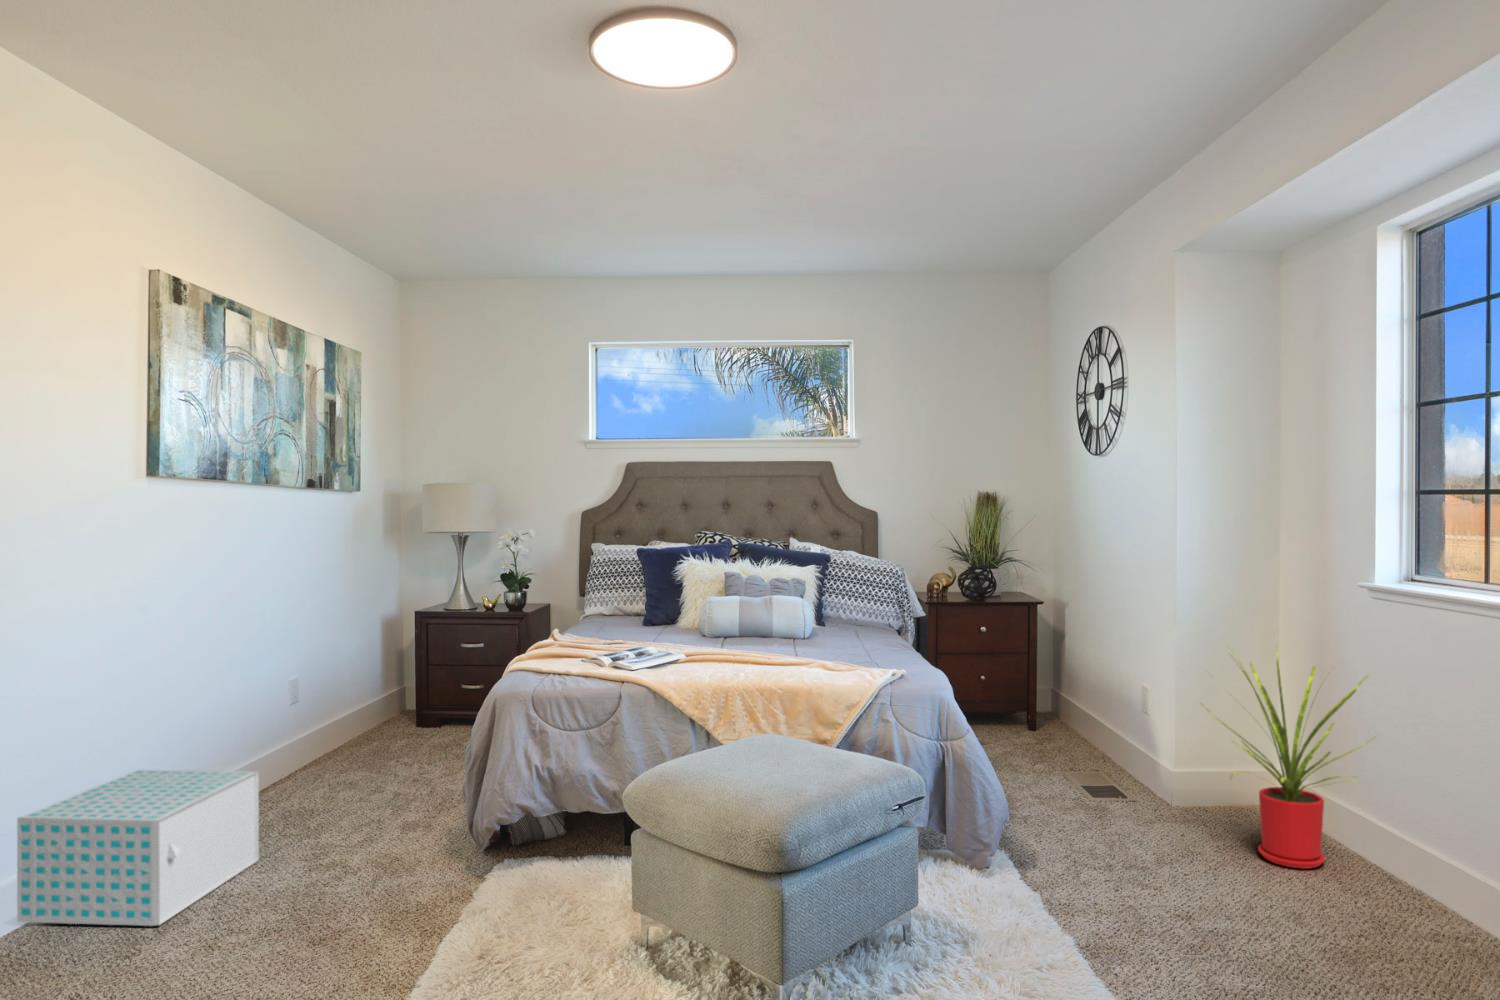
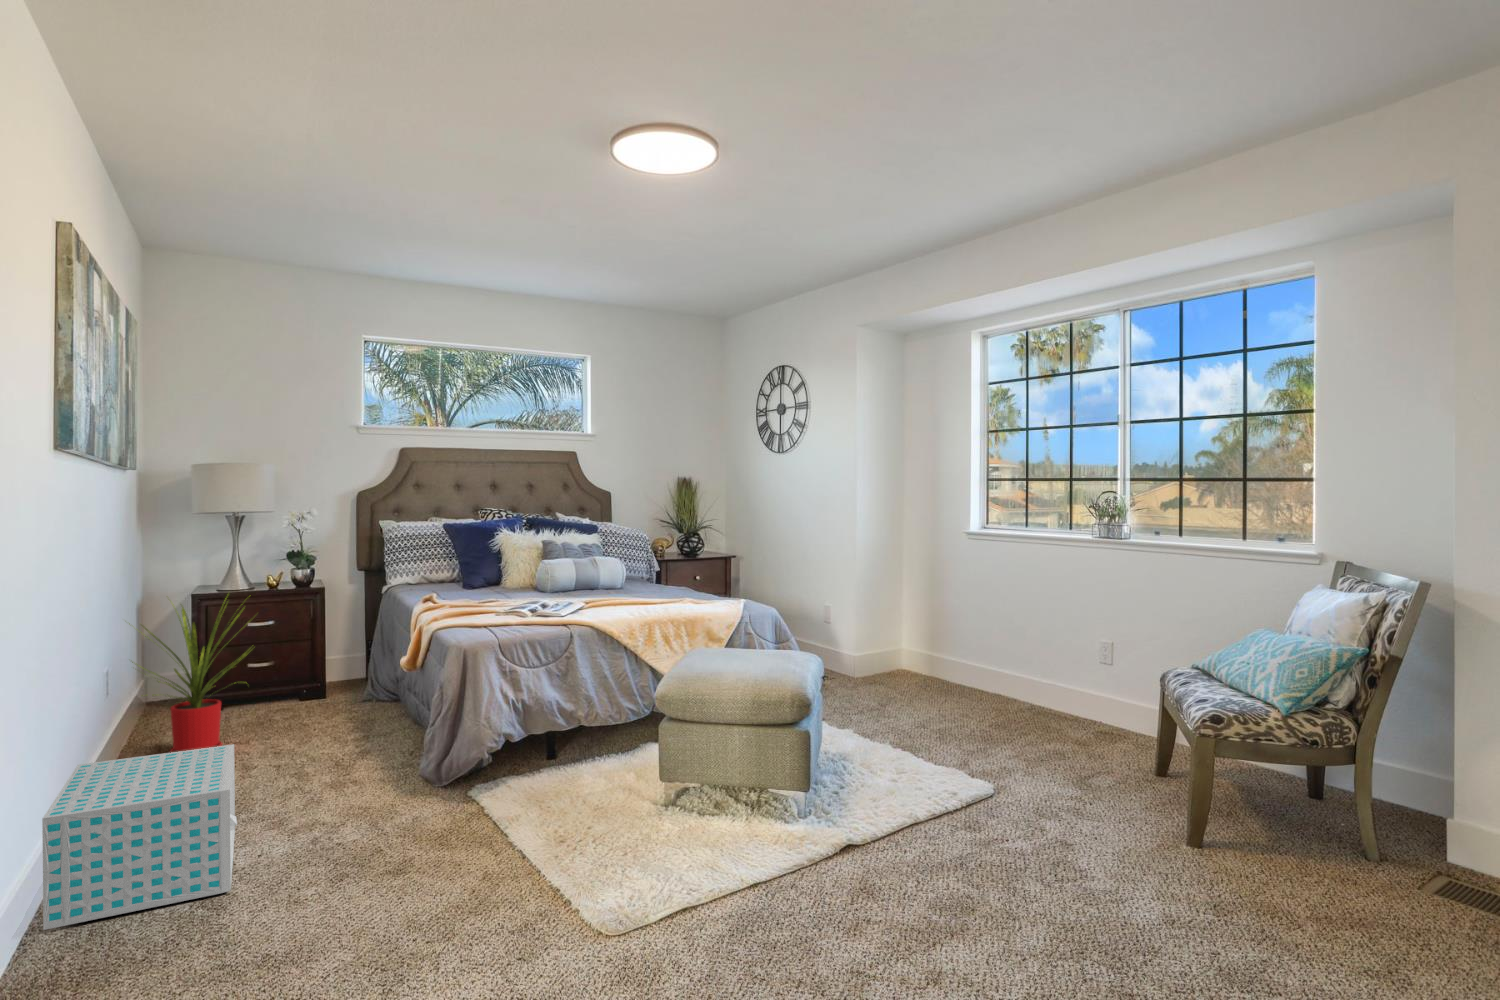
house plant: present [1205,649,1374,869] -> present [129,603,251,752]

